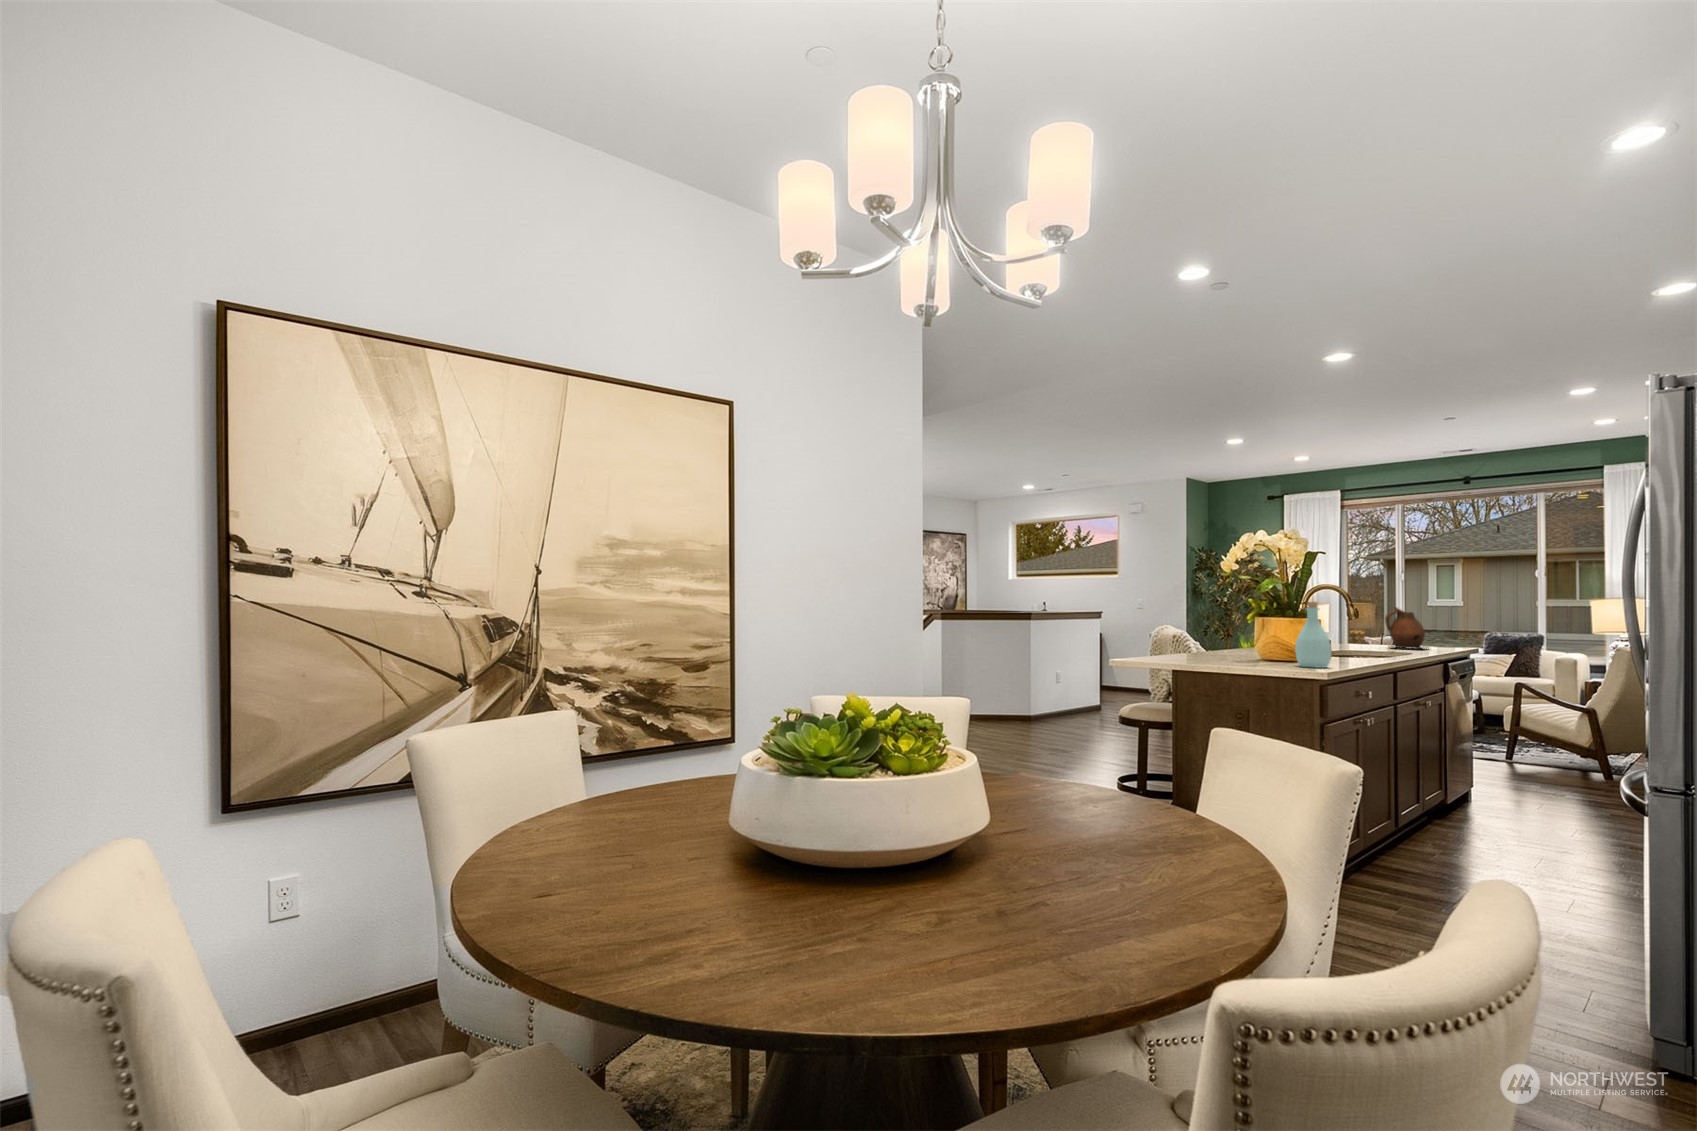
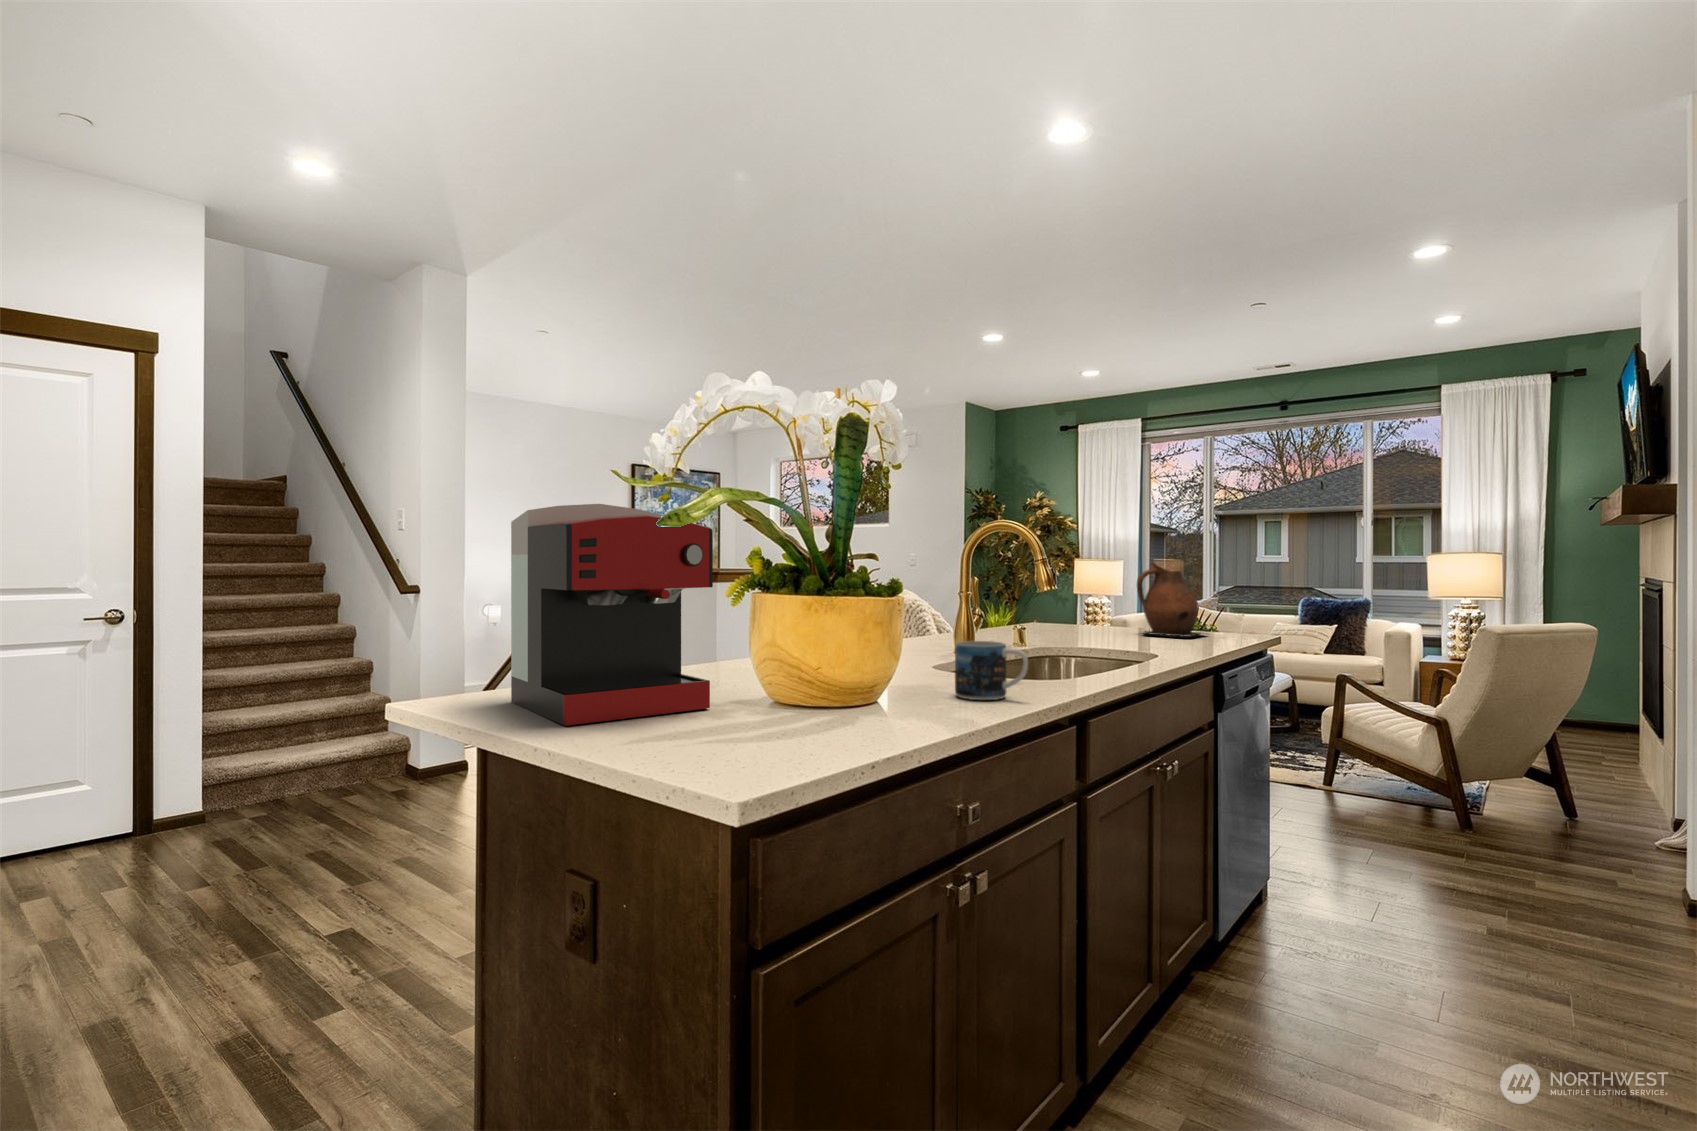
coffee maker: none [1165,585,1251,664] -> present [511,504,713,726]
bottle: present [1295,602,1331,668] -> none [789,543,878,734]
mug: none [1338,641,1374,663] -> present [955,641,1028,700]

